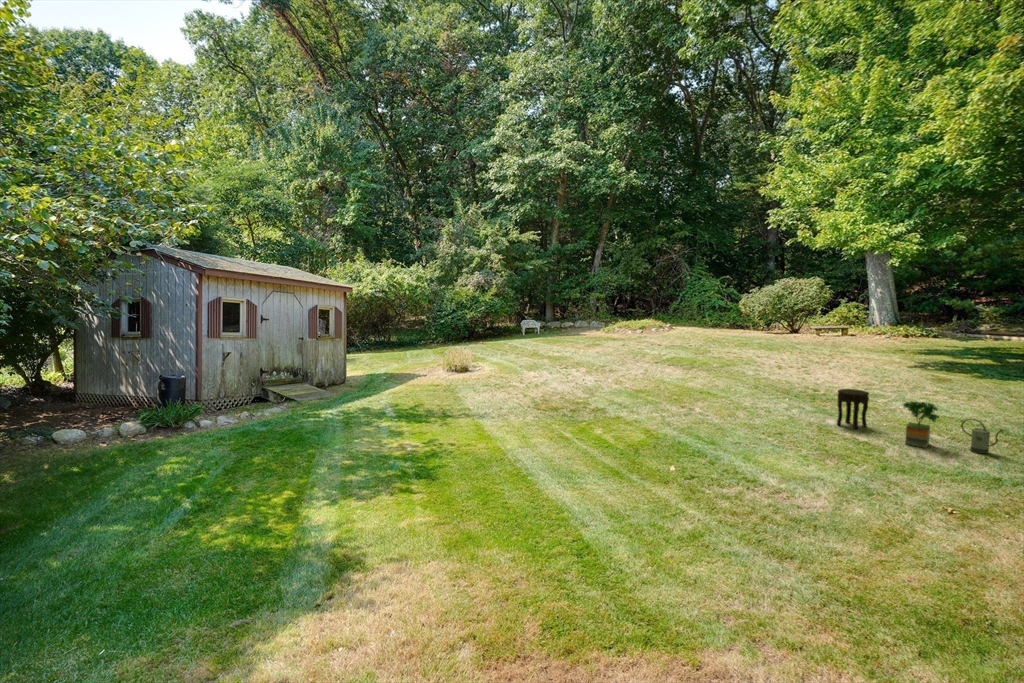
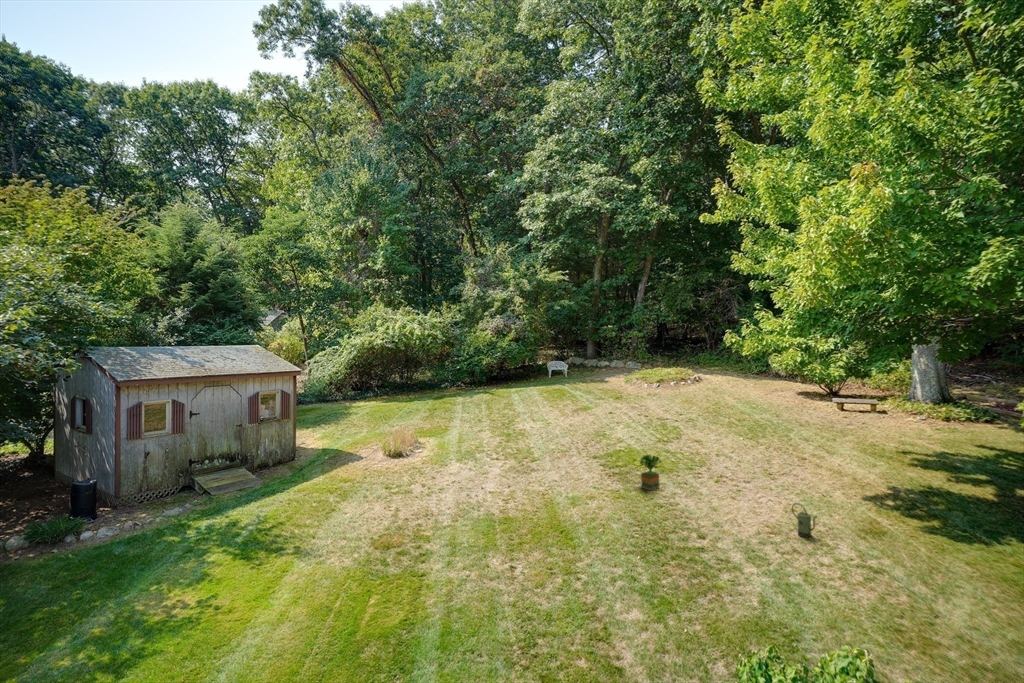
side table: present [837,389,869,429] -> none [712,466,738,506]
potted tree: present [903,401,939,448] -> present [640,455,661,491]

